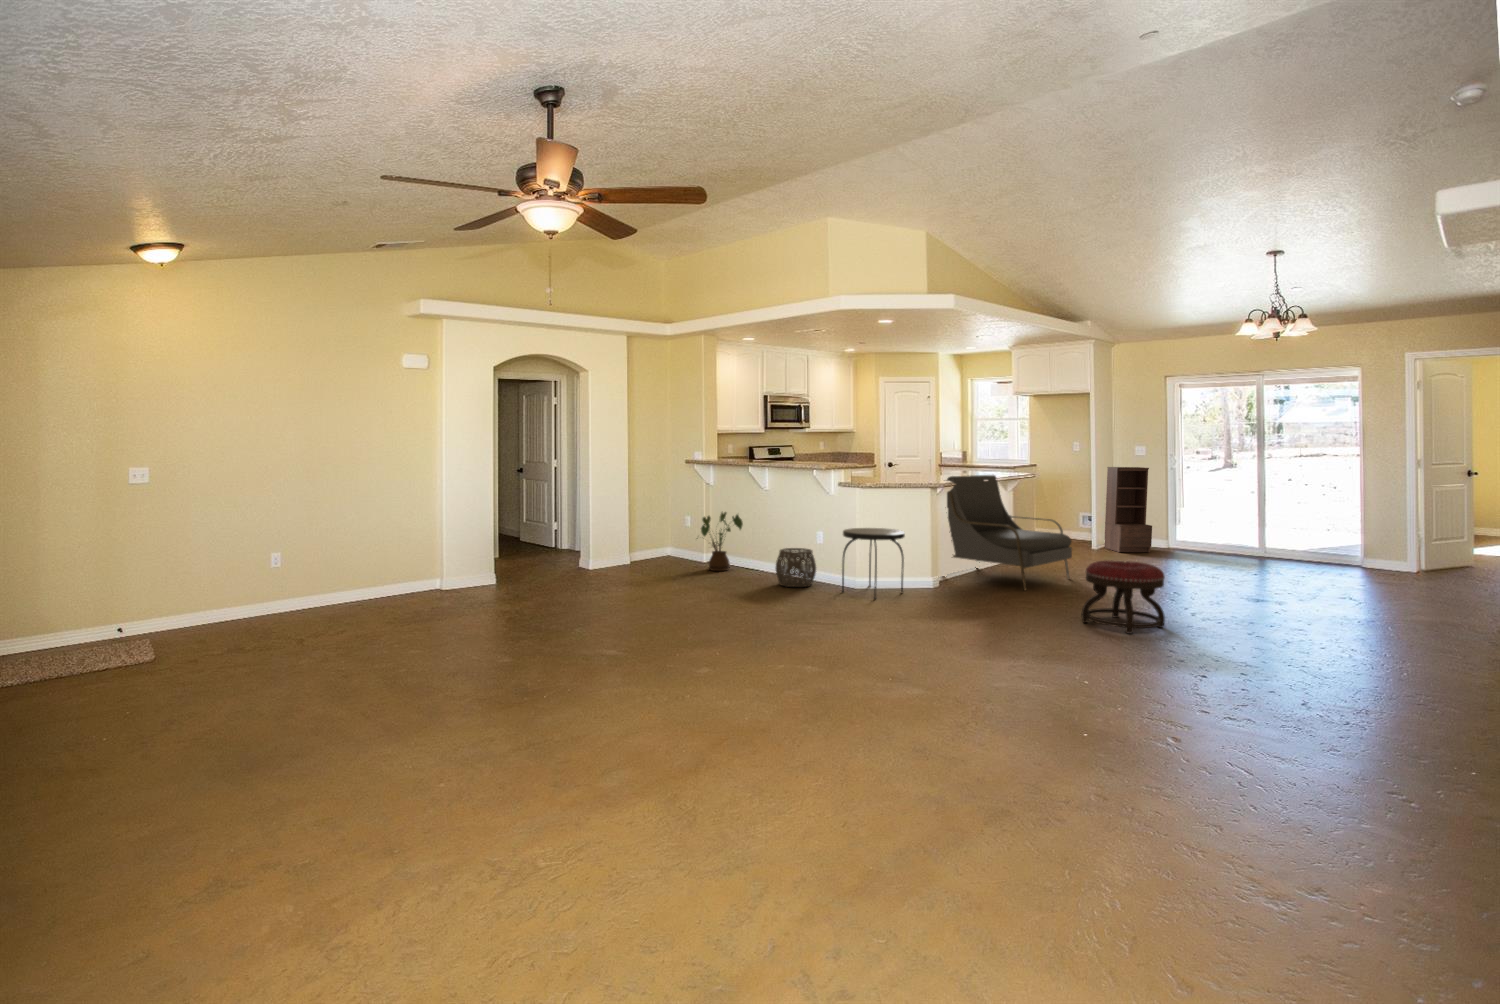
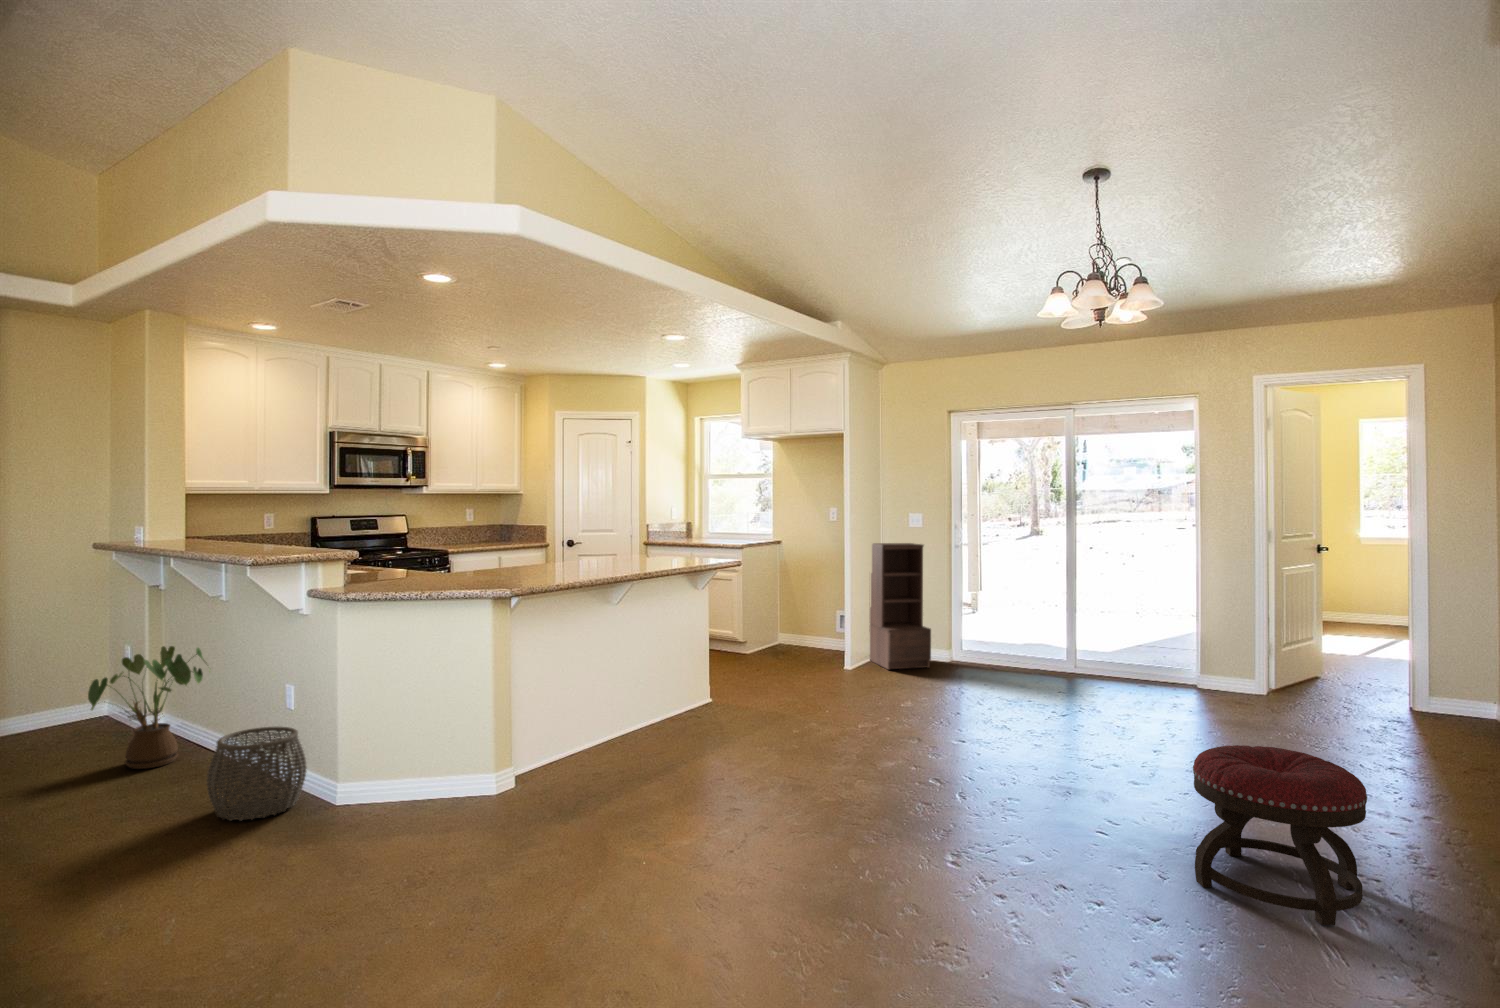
armchair: present [947,475,1072,590] -> none [574,564,805,792]
side table: present [842,528,905,598] -> none [332,683,471,852]
ottoman: present [1082,560,1165,633] -> present [1193,745,1367,925]

